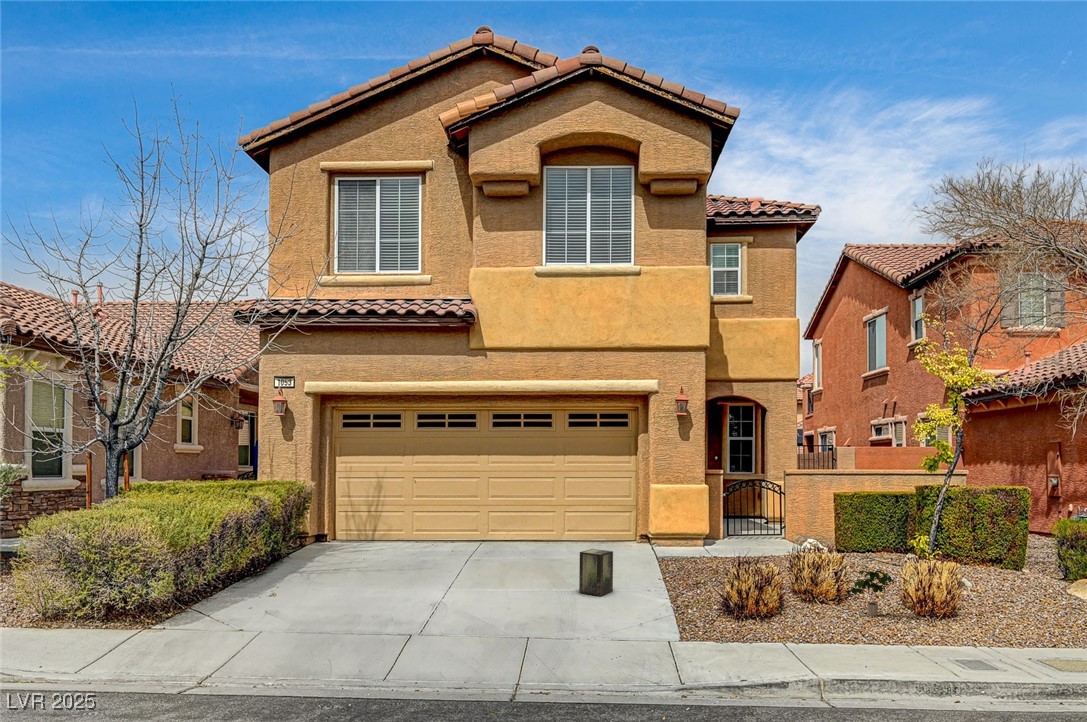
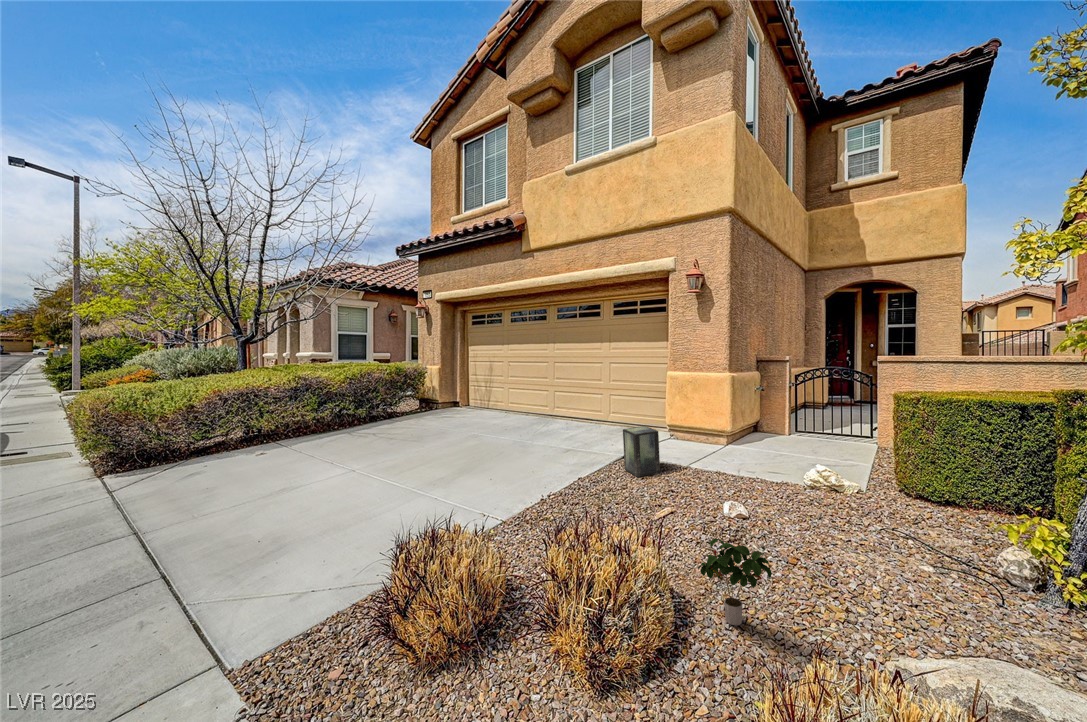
storage box: present [579,549,613,596] -> present [623,426,660,477]

